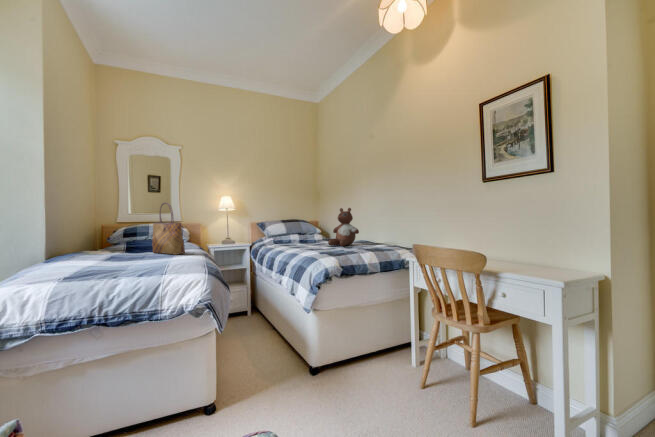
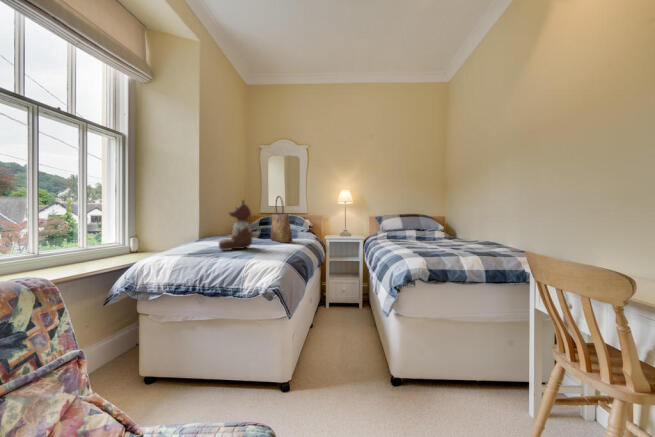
stuffed bear: present [328,208,359,246] -> present [219,200,253,250]

